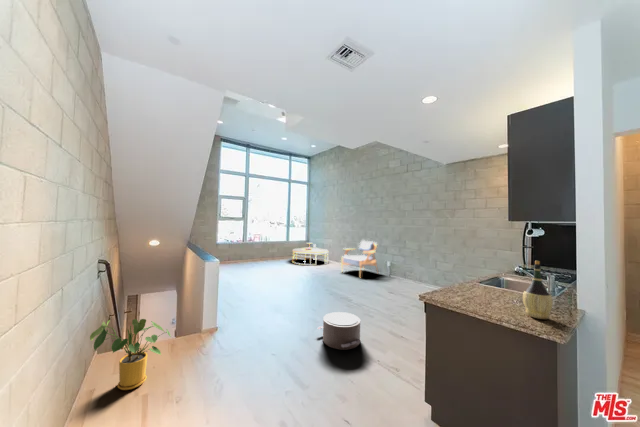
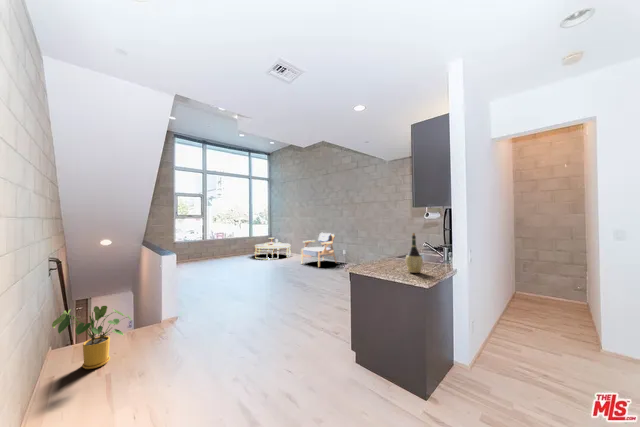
pouf: present [318,312,360,350] -> none [271,293,309,323]

